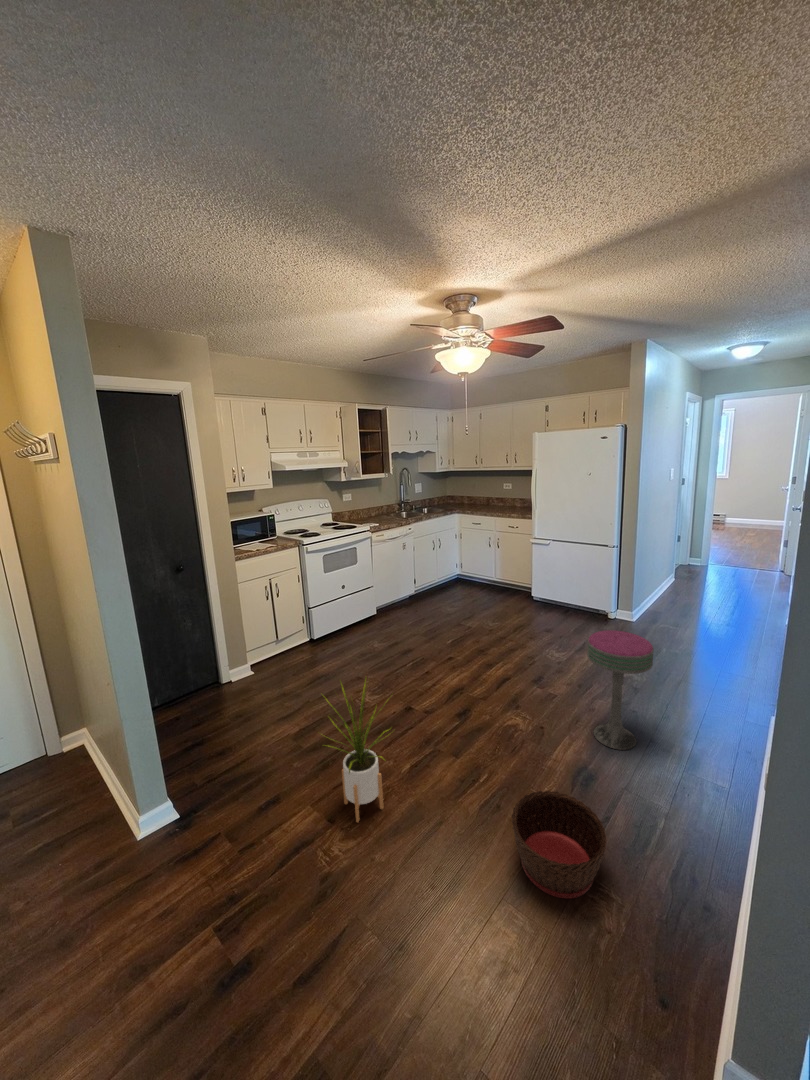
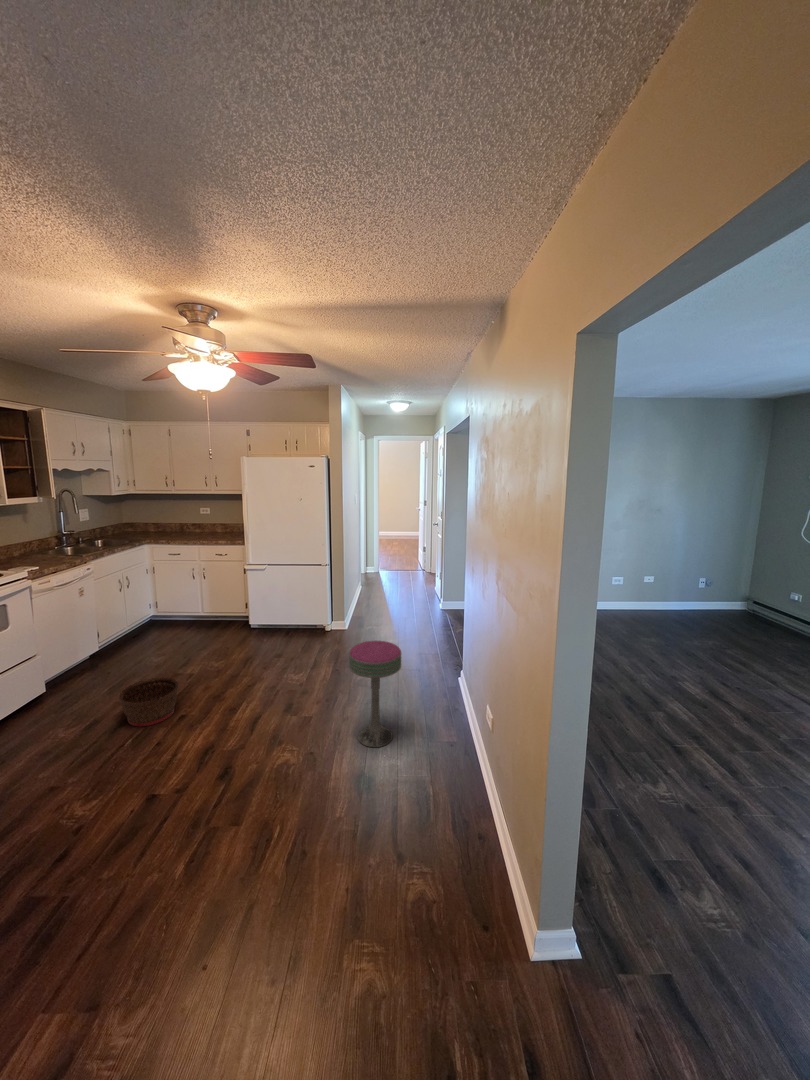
house plant: present [323,678,390,822] -> none [65,772,192,979]
basket: present [512,791,606,899] -> present [119,678,178,726]

